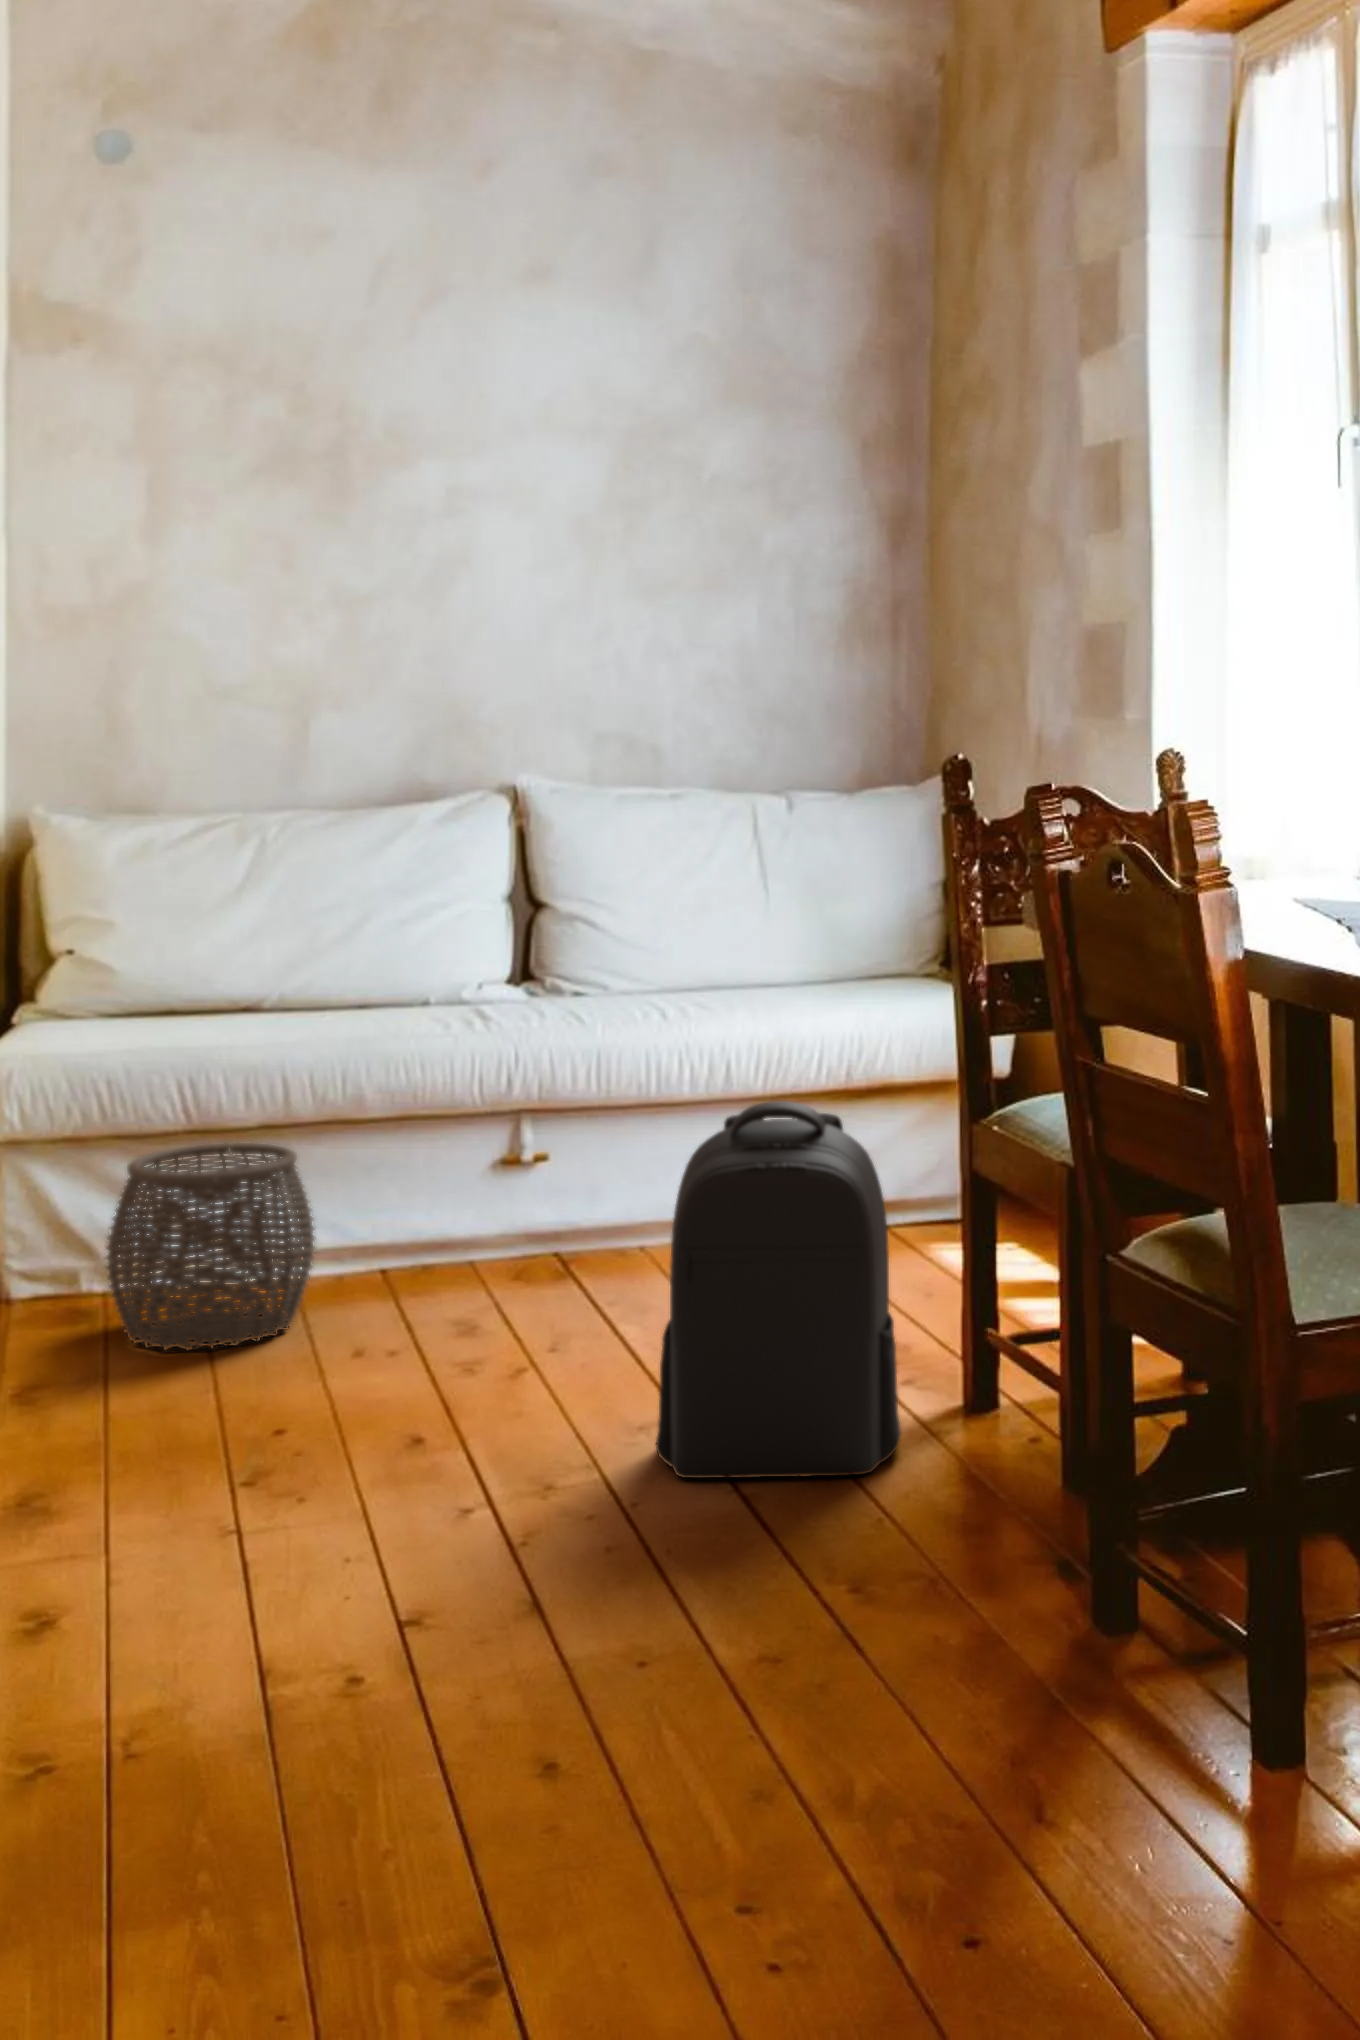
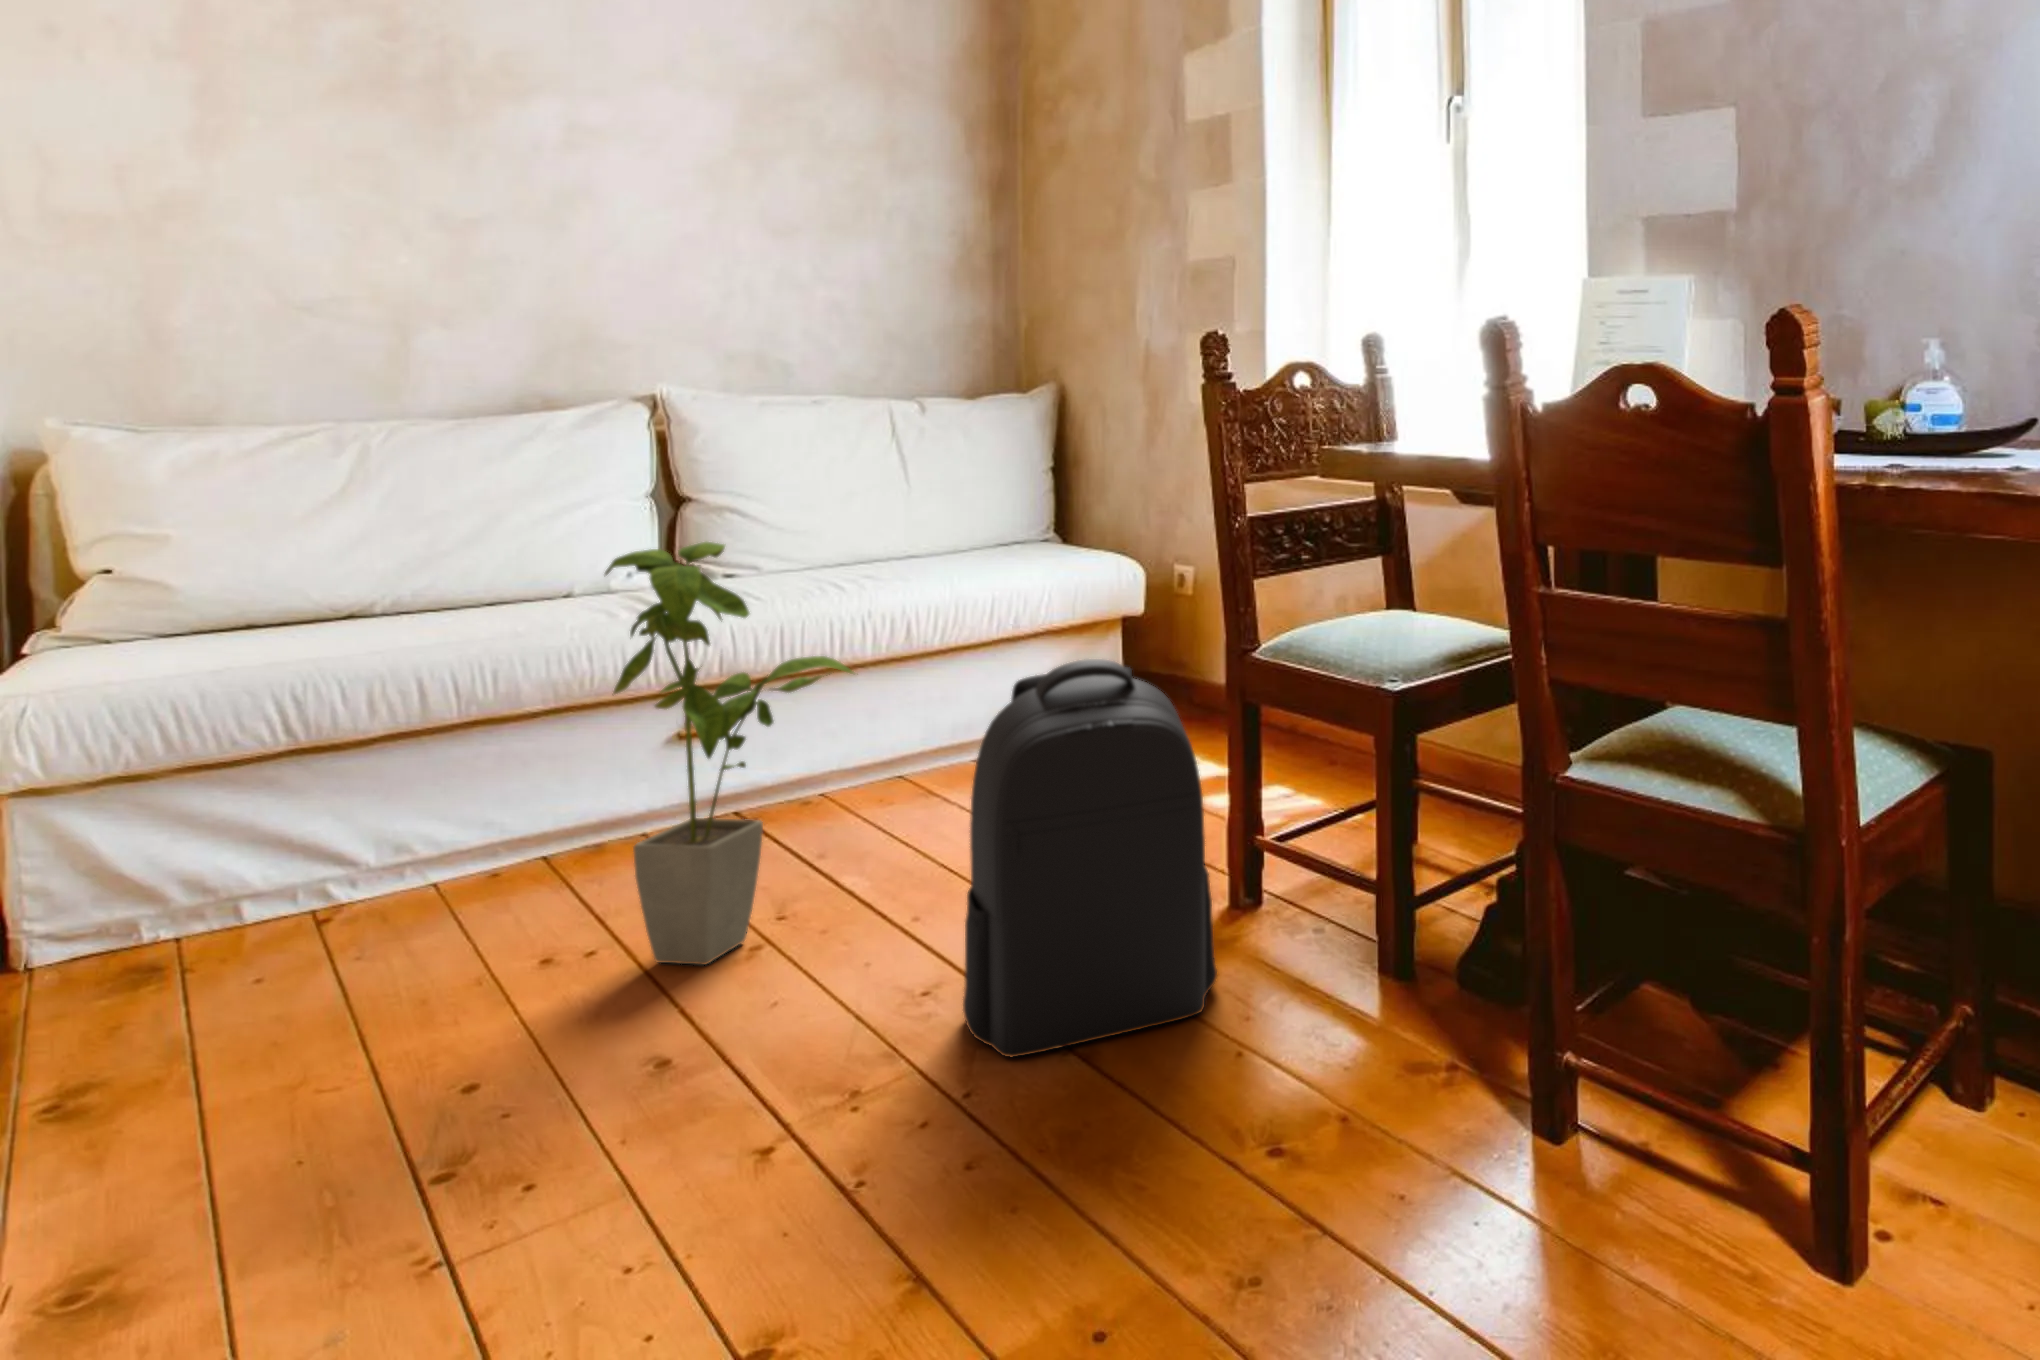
house plant: none [399,959,615,1374] -> present [605,542,853,965]
woven basket: present [106,1143,315,1350] -> none [187,753,477,1000]

